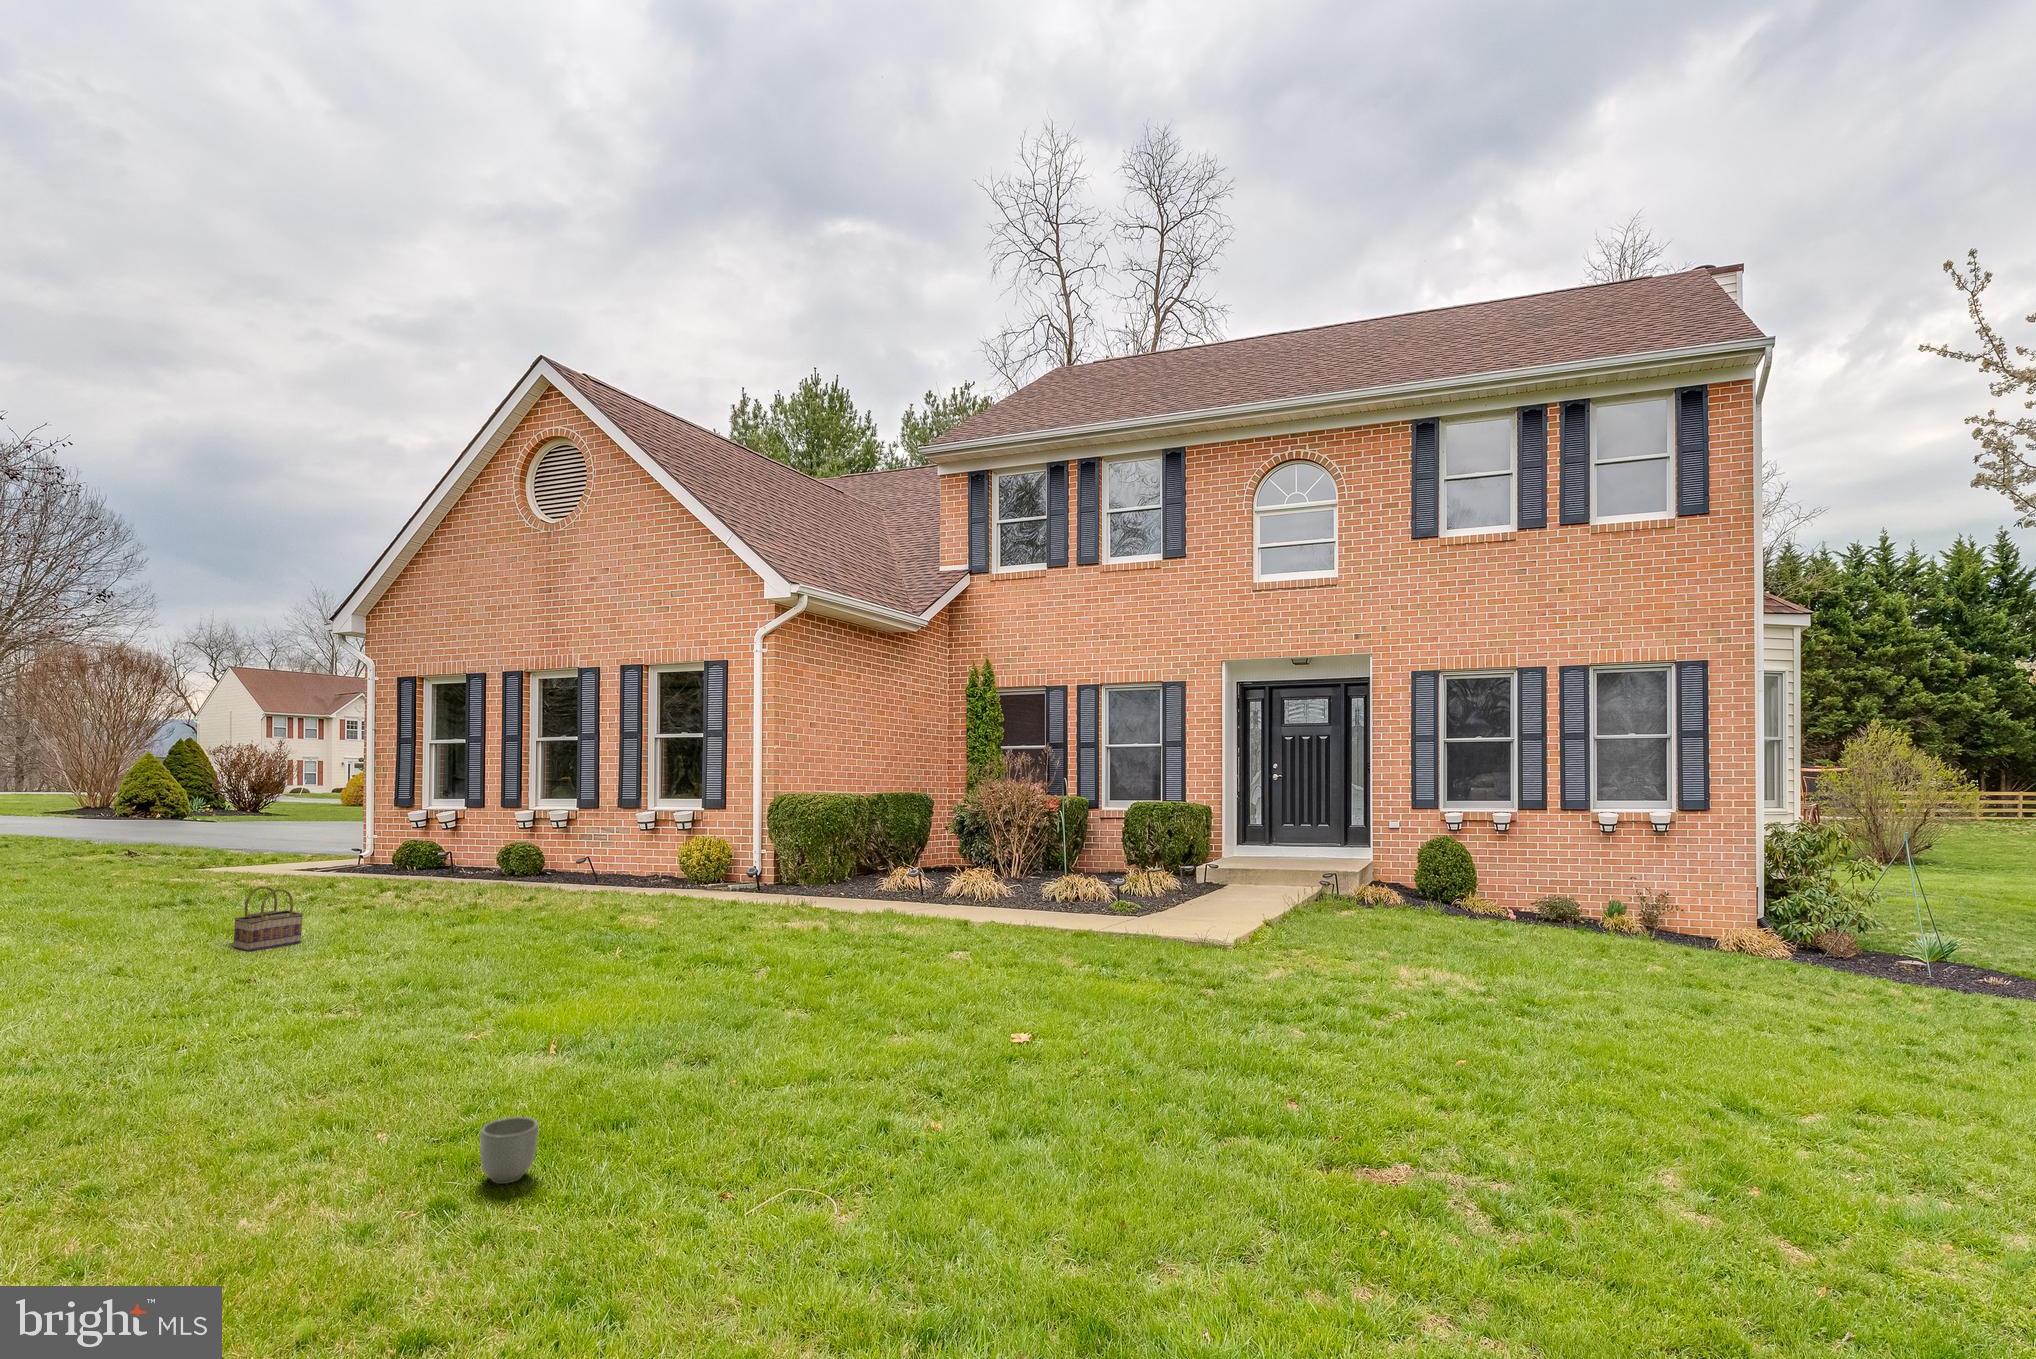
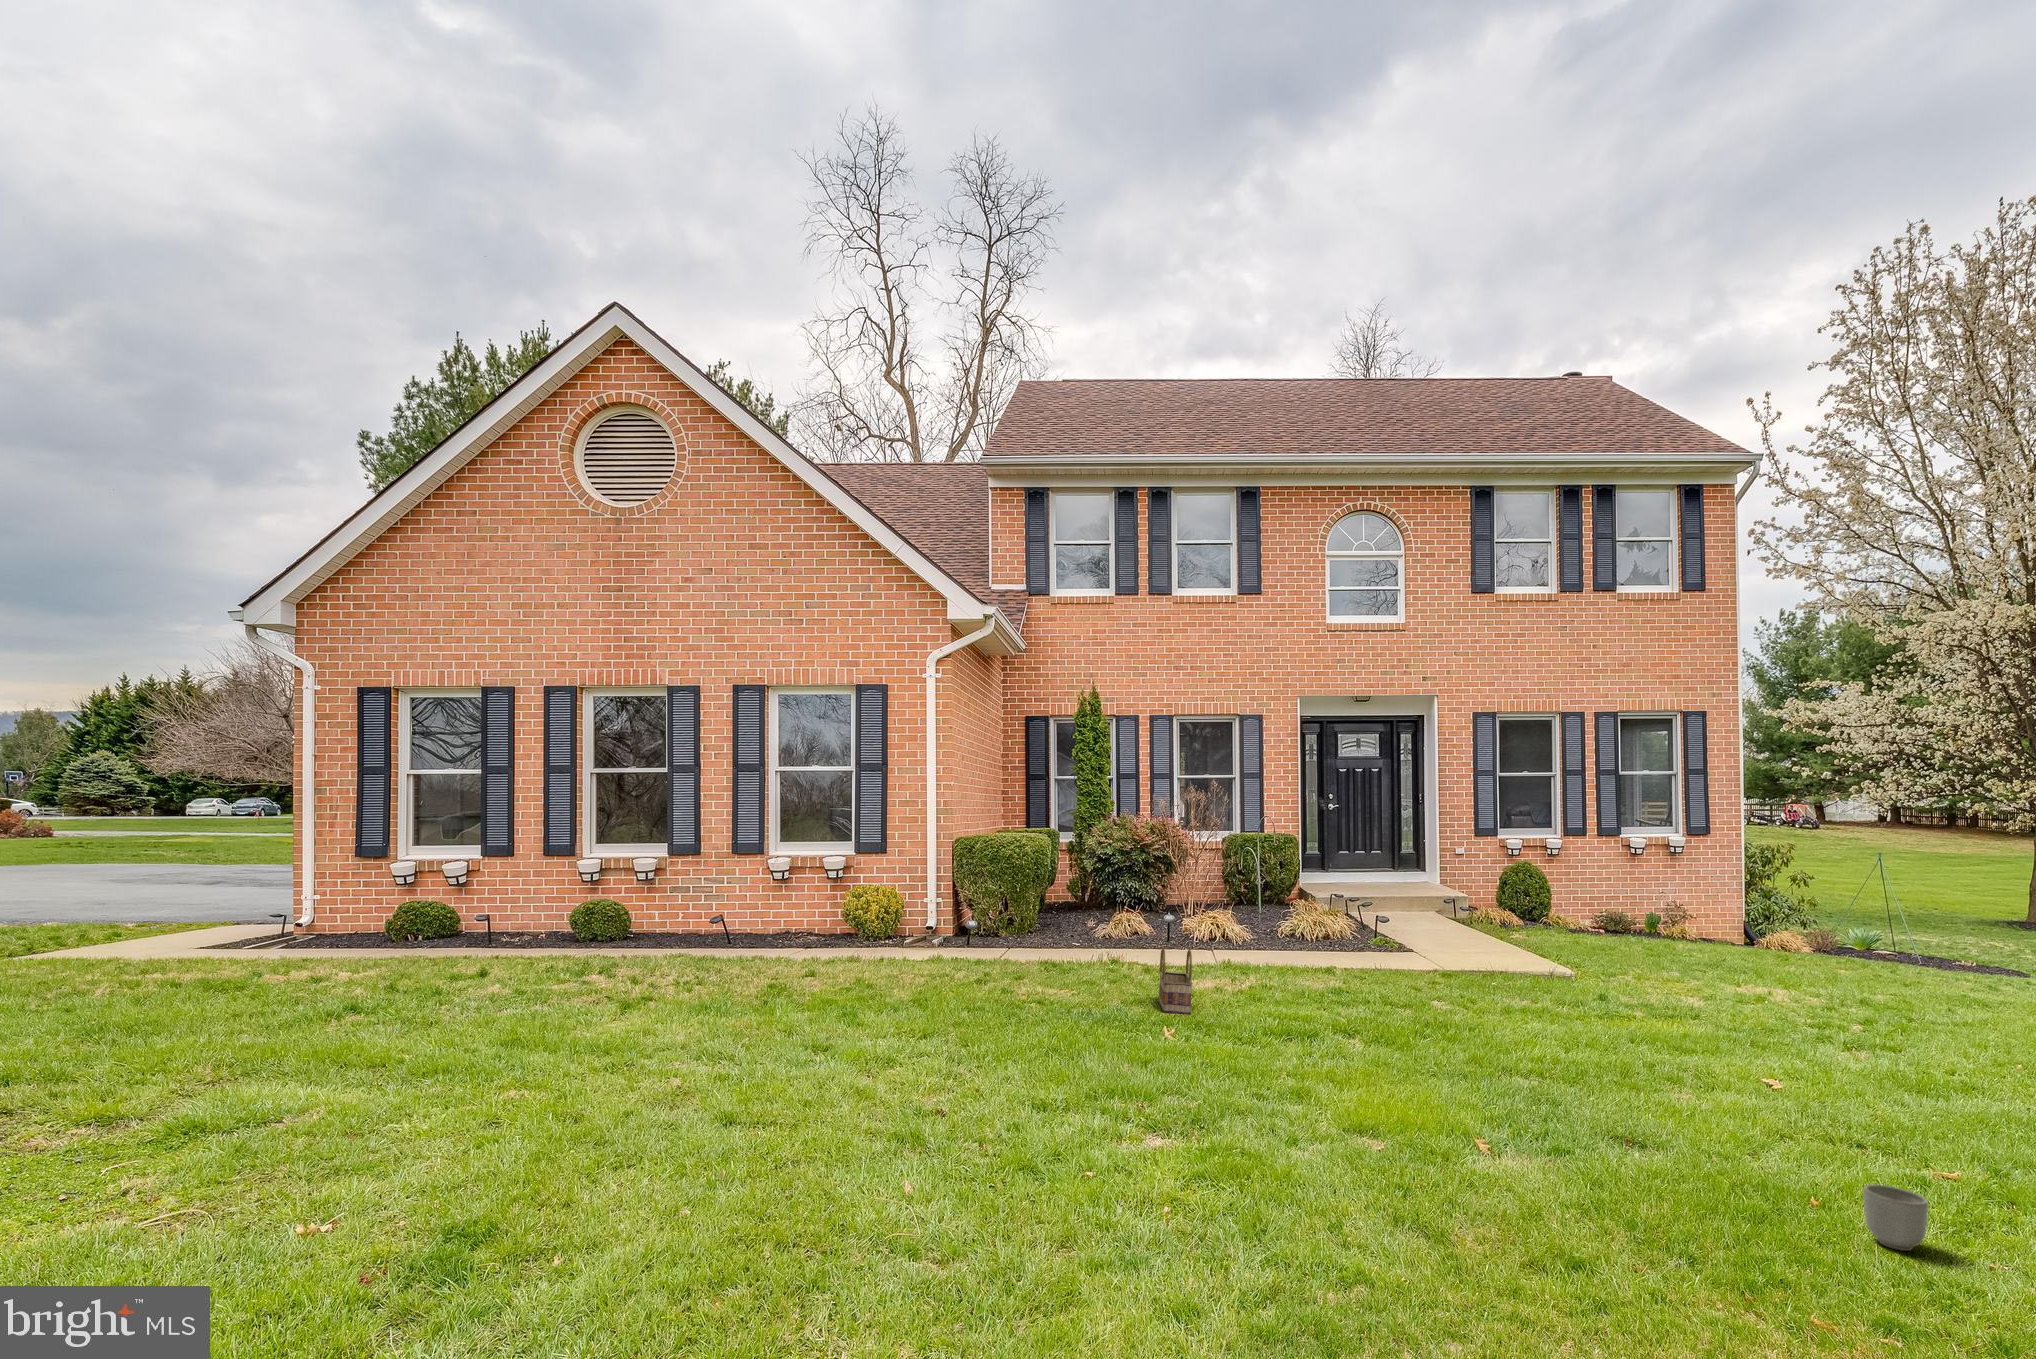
basket: present [233,886,303,951] -> present [1159,948,1193,1014]

